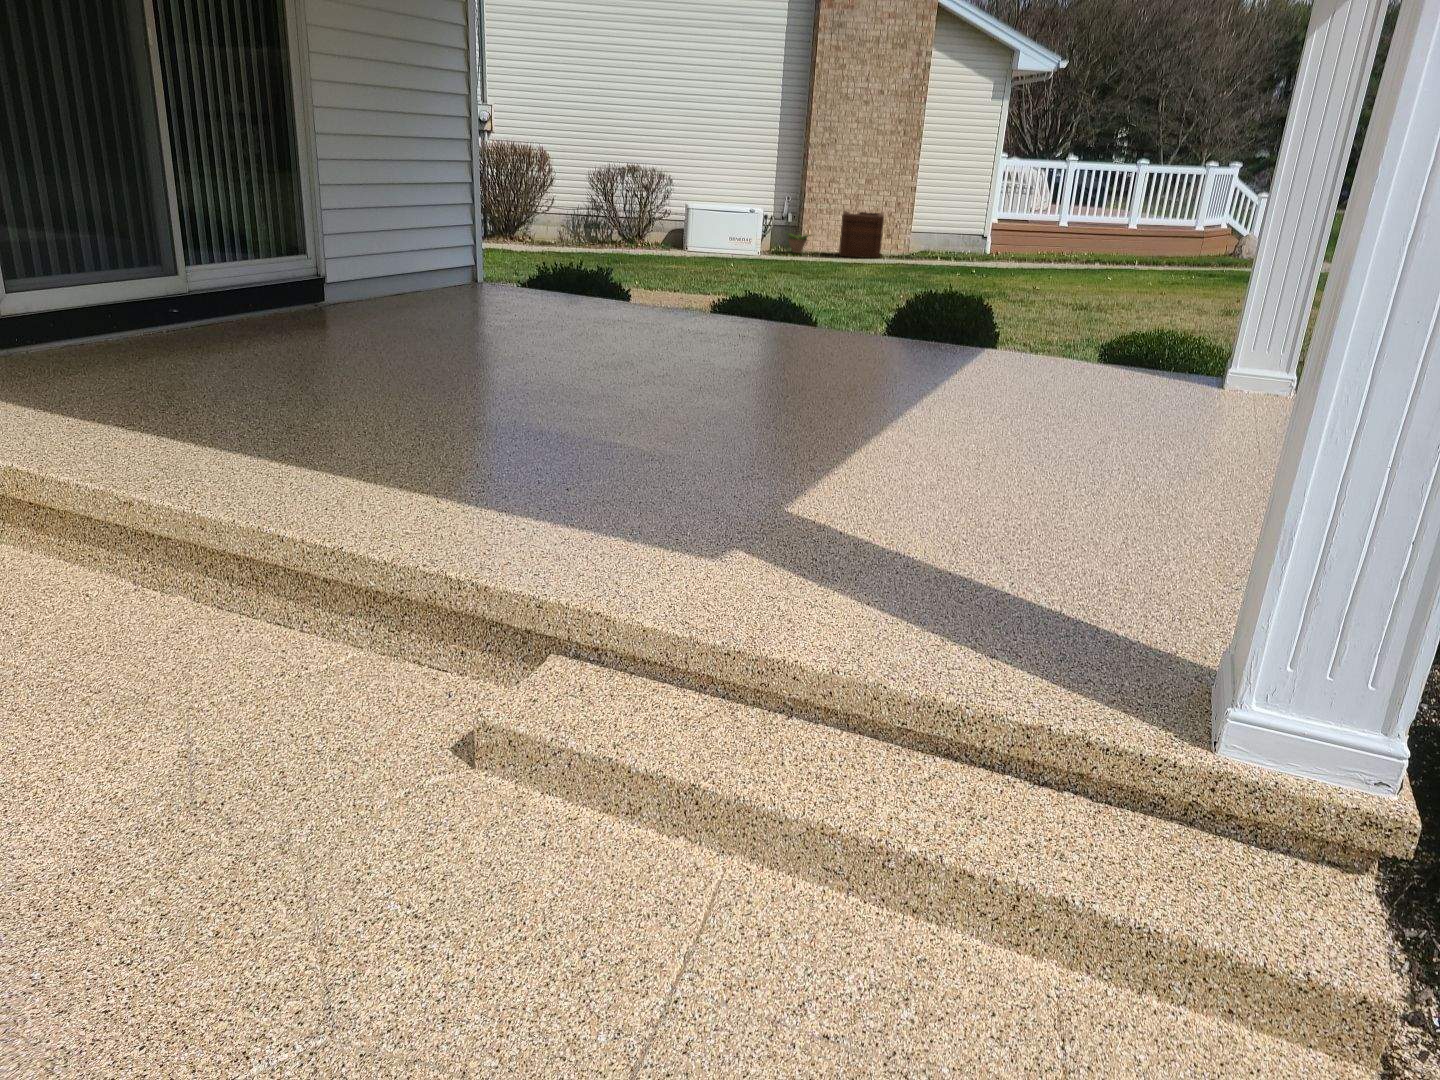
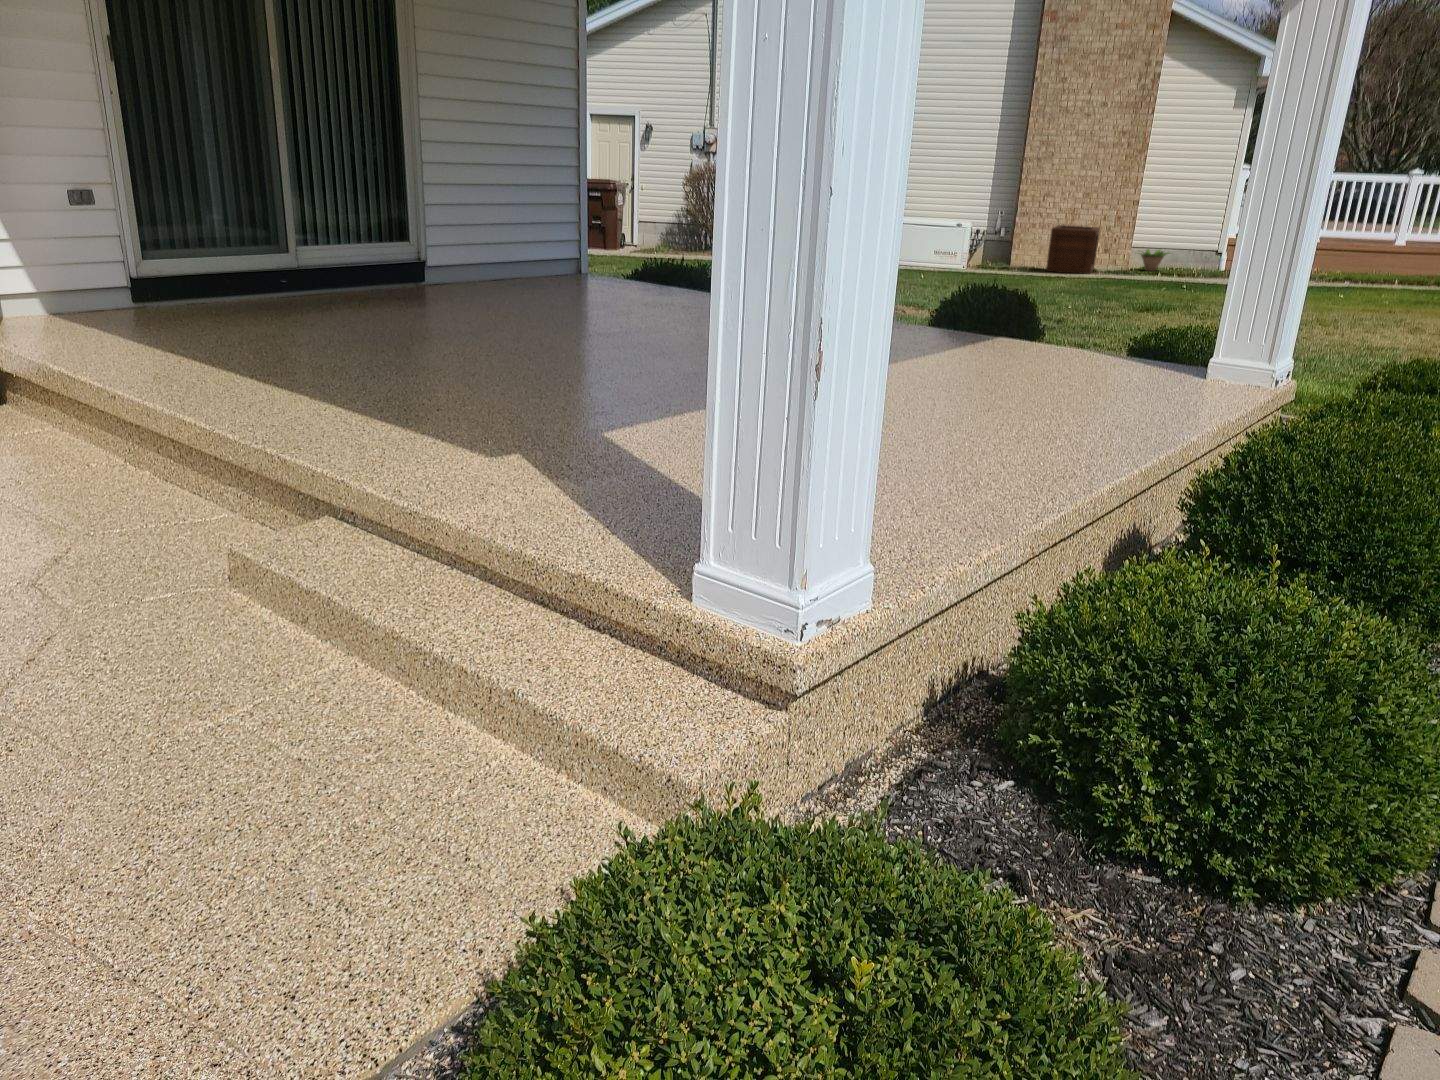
decorative plant: present [787,233,810,253] -> present [1140,249,1169,271]

